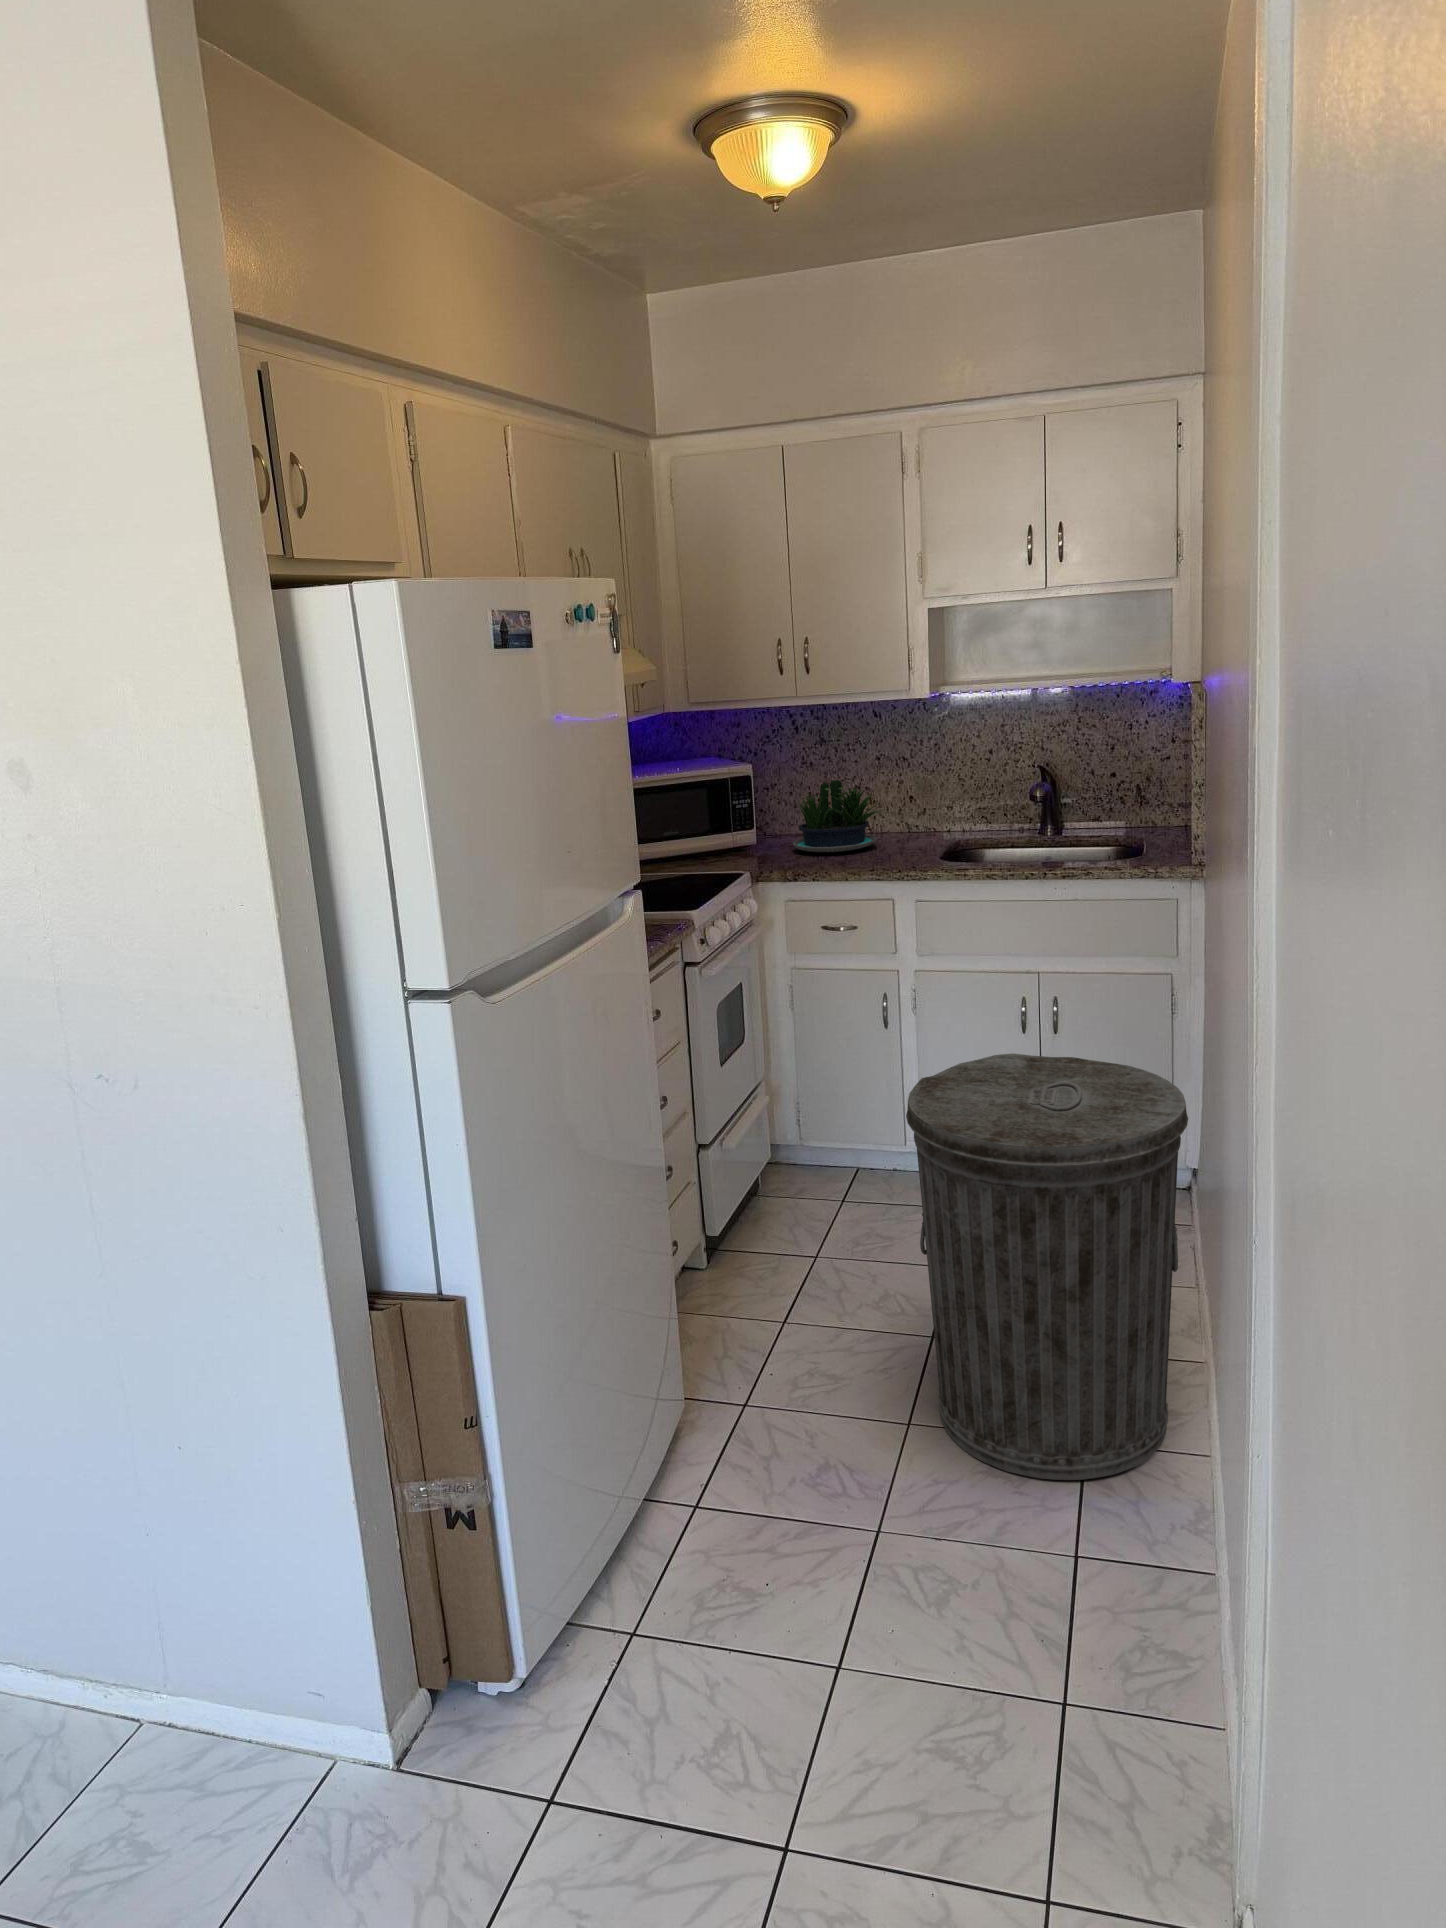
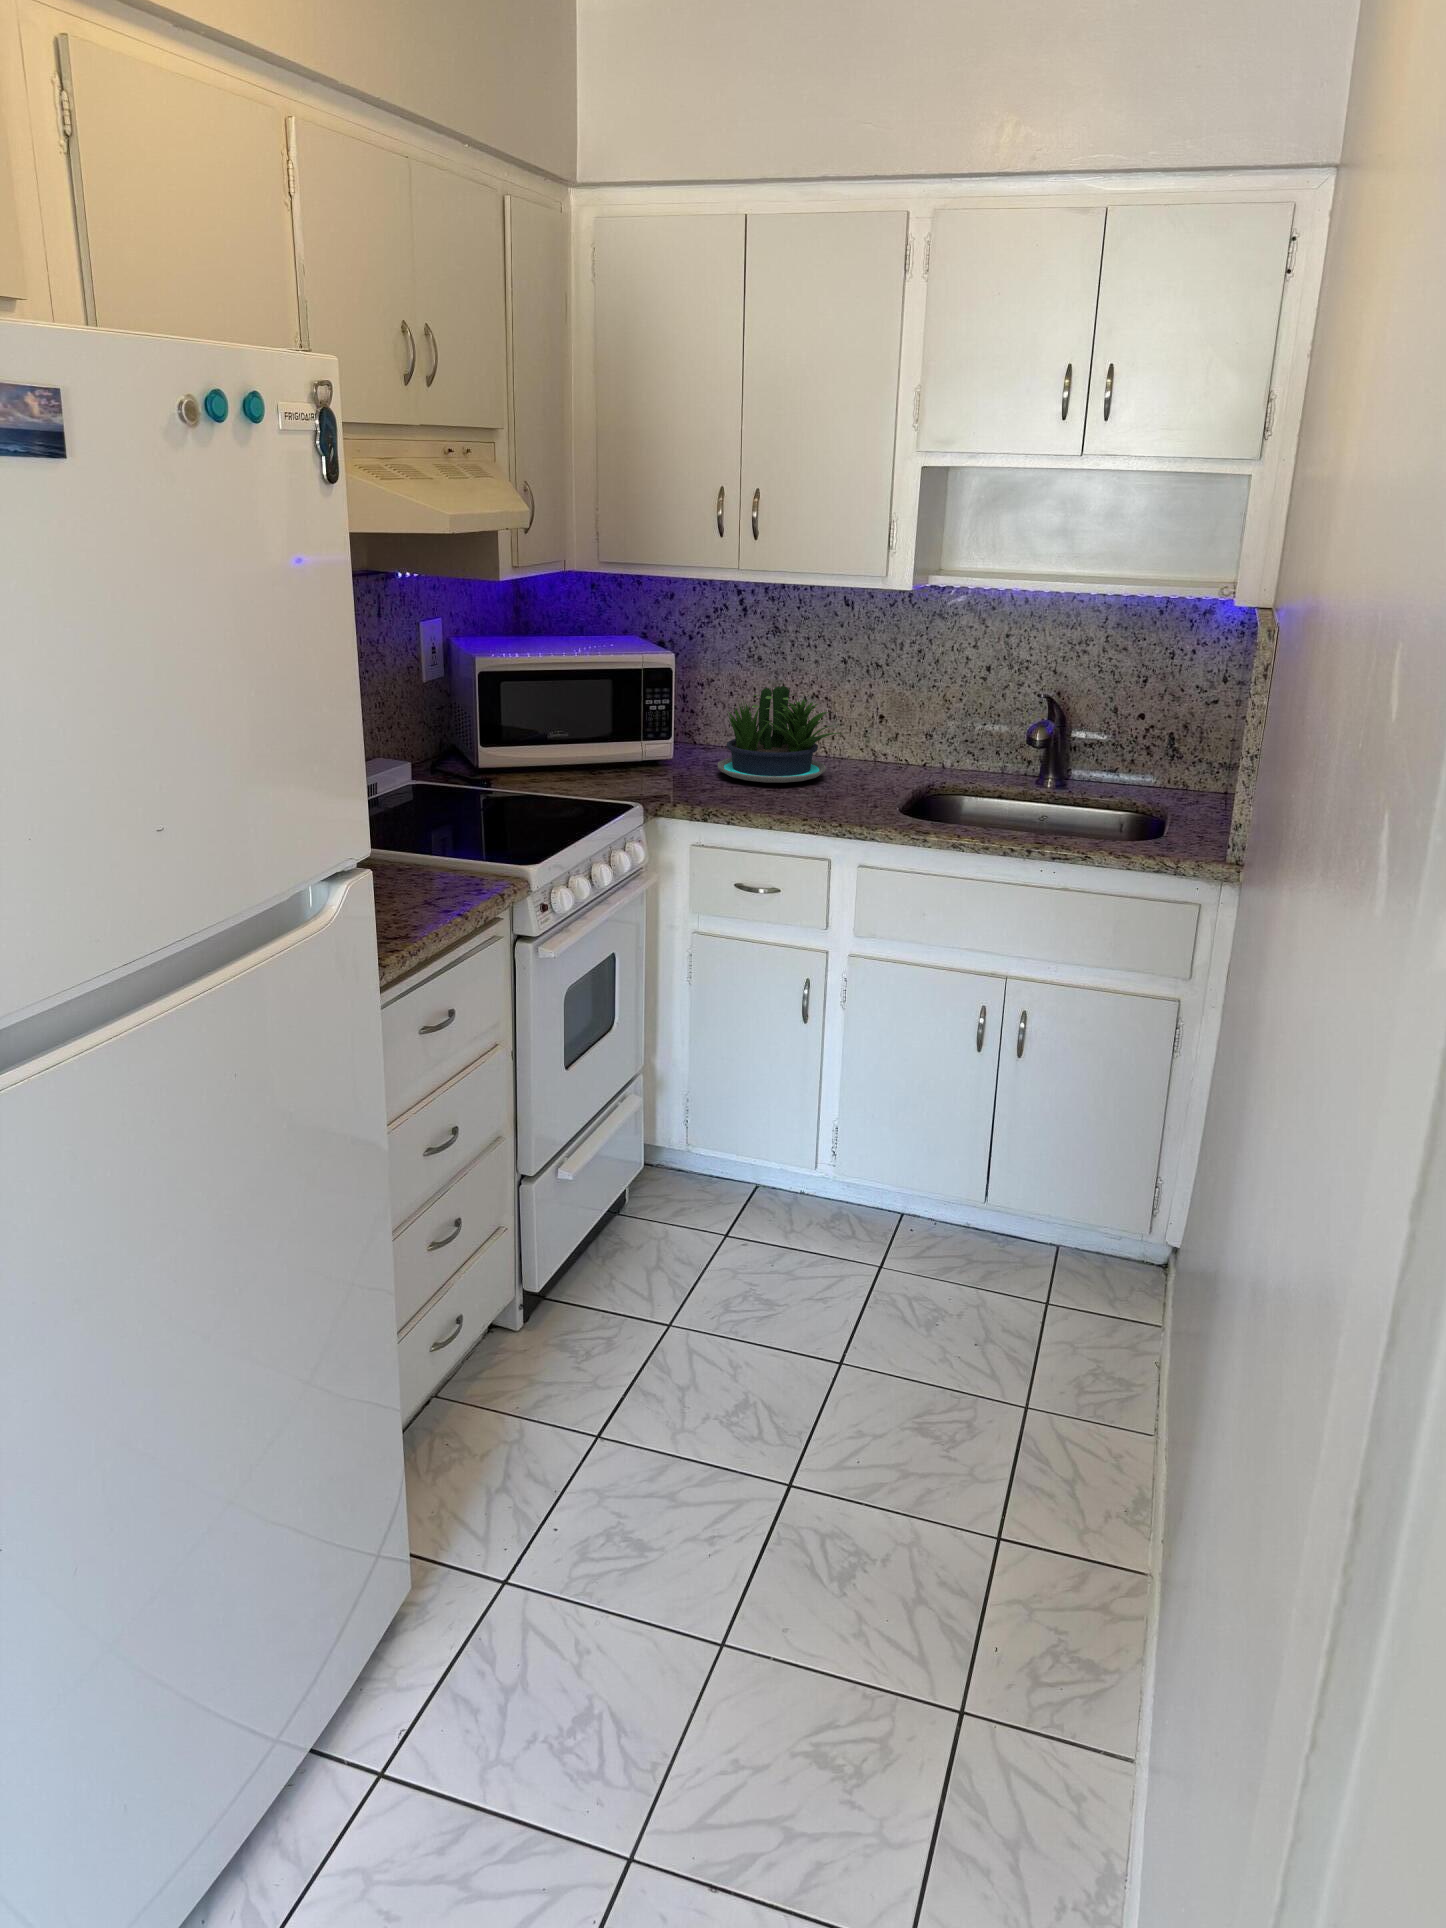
trash can: present [906,1053,1188,1480] -> none [751,1139,1165,1789]

